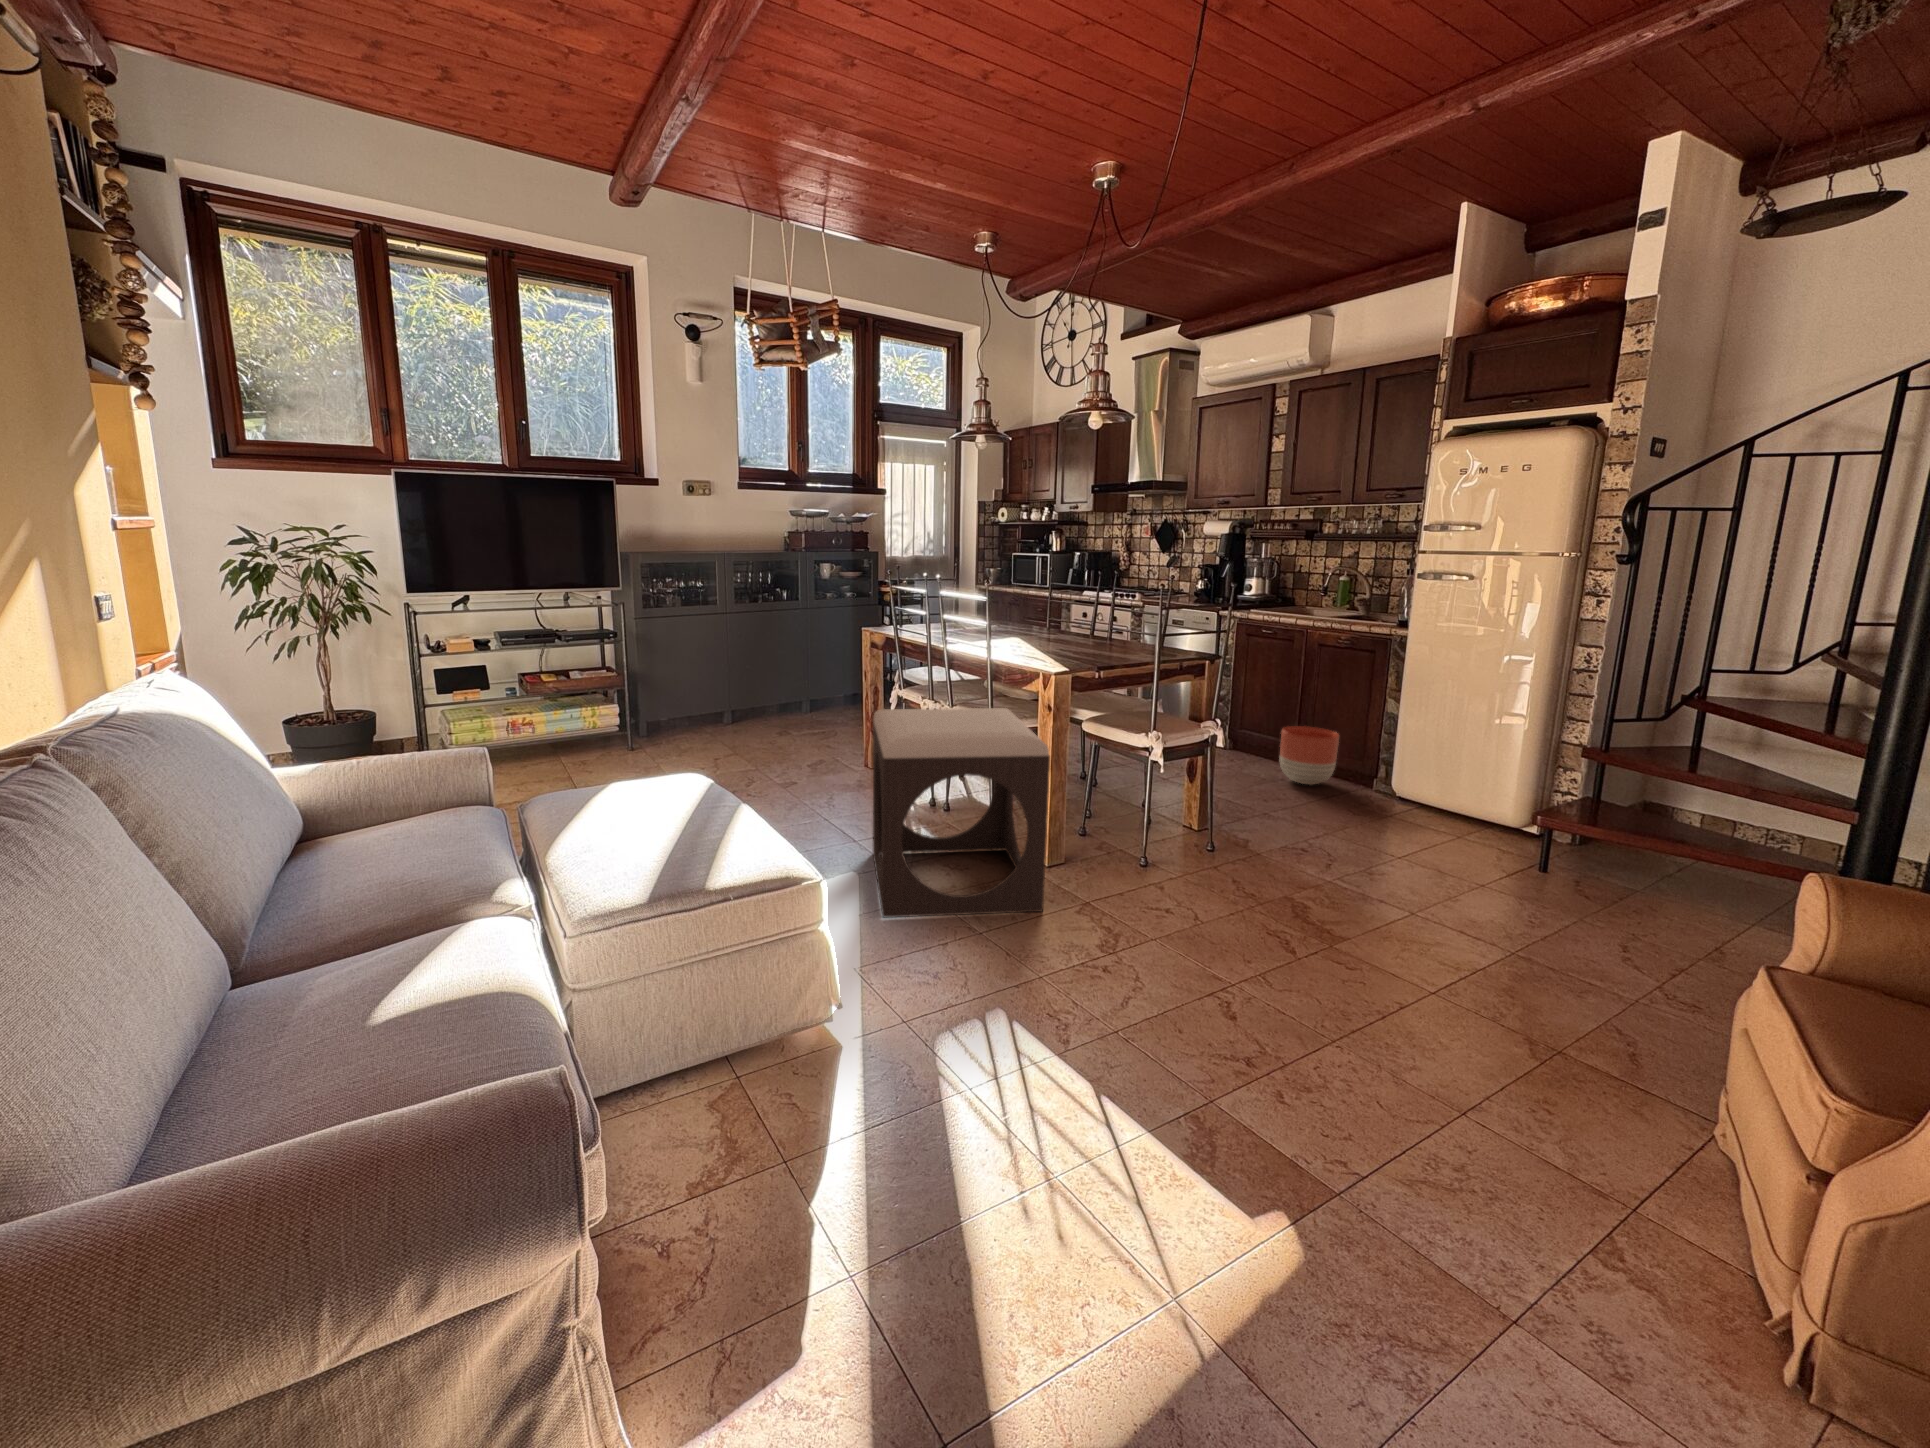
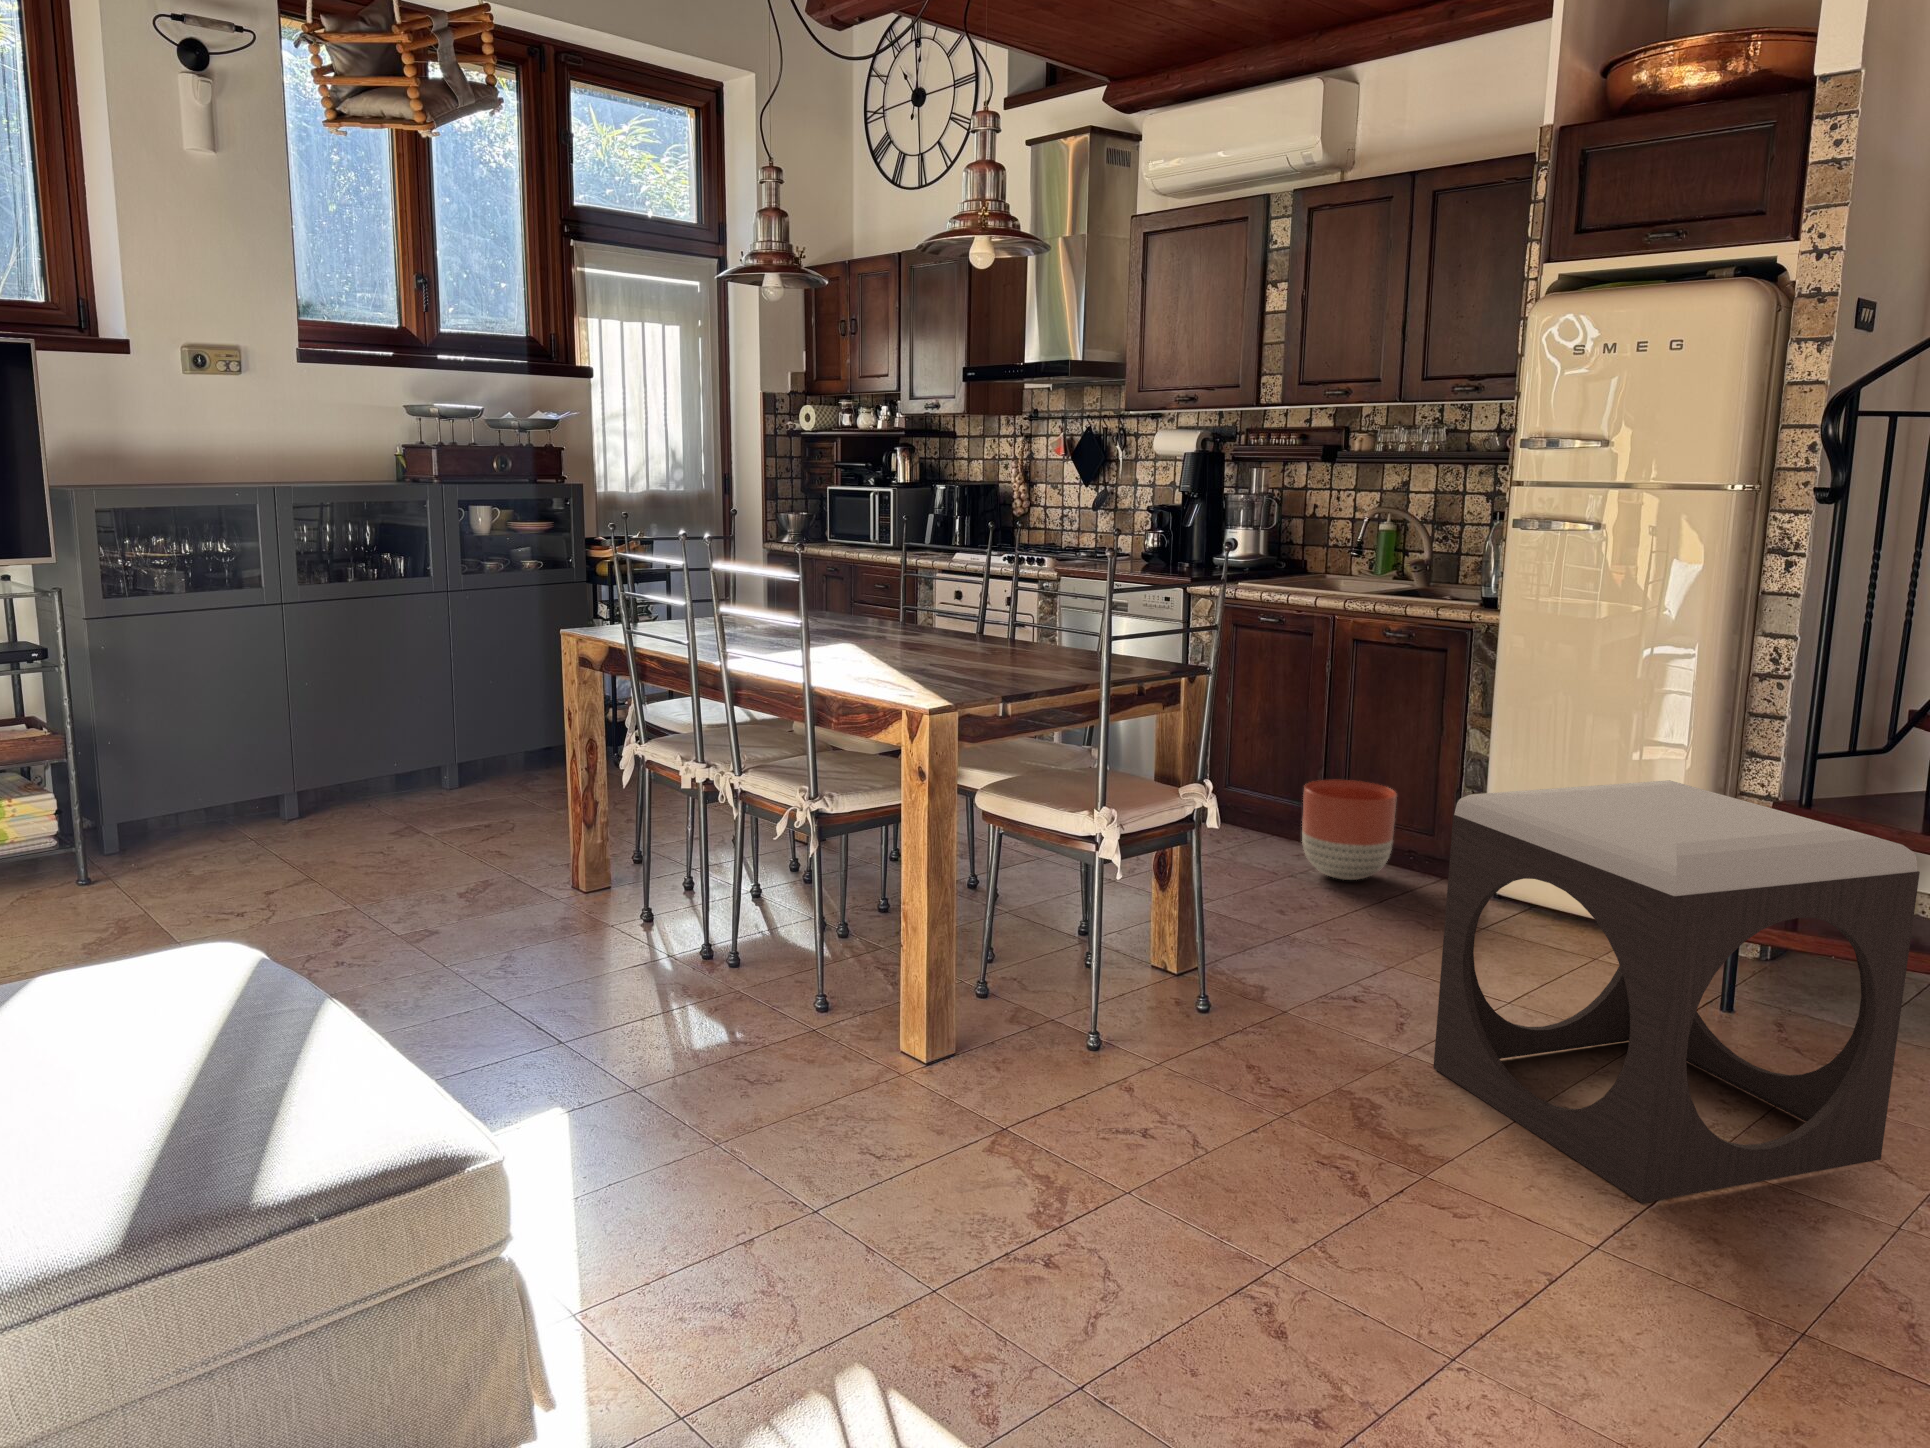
footstool: present [873,708,1050,918] -> present [1433,780,1920,1203]

